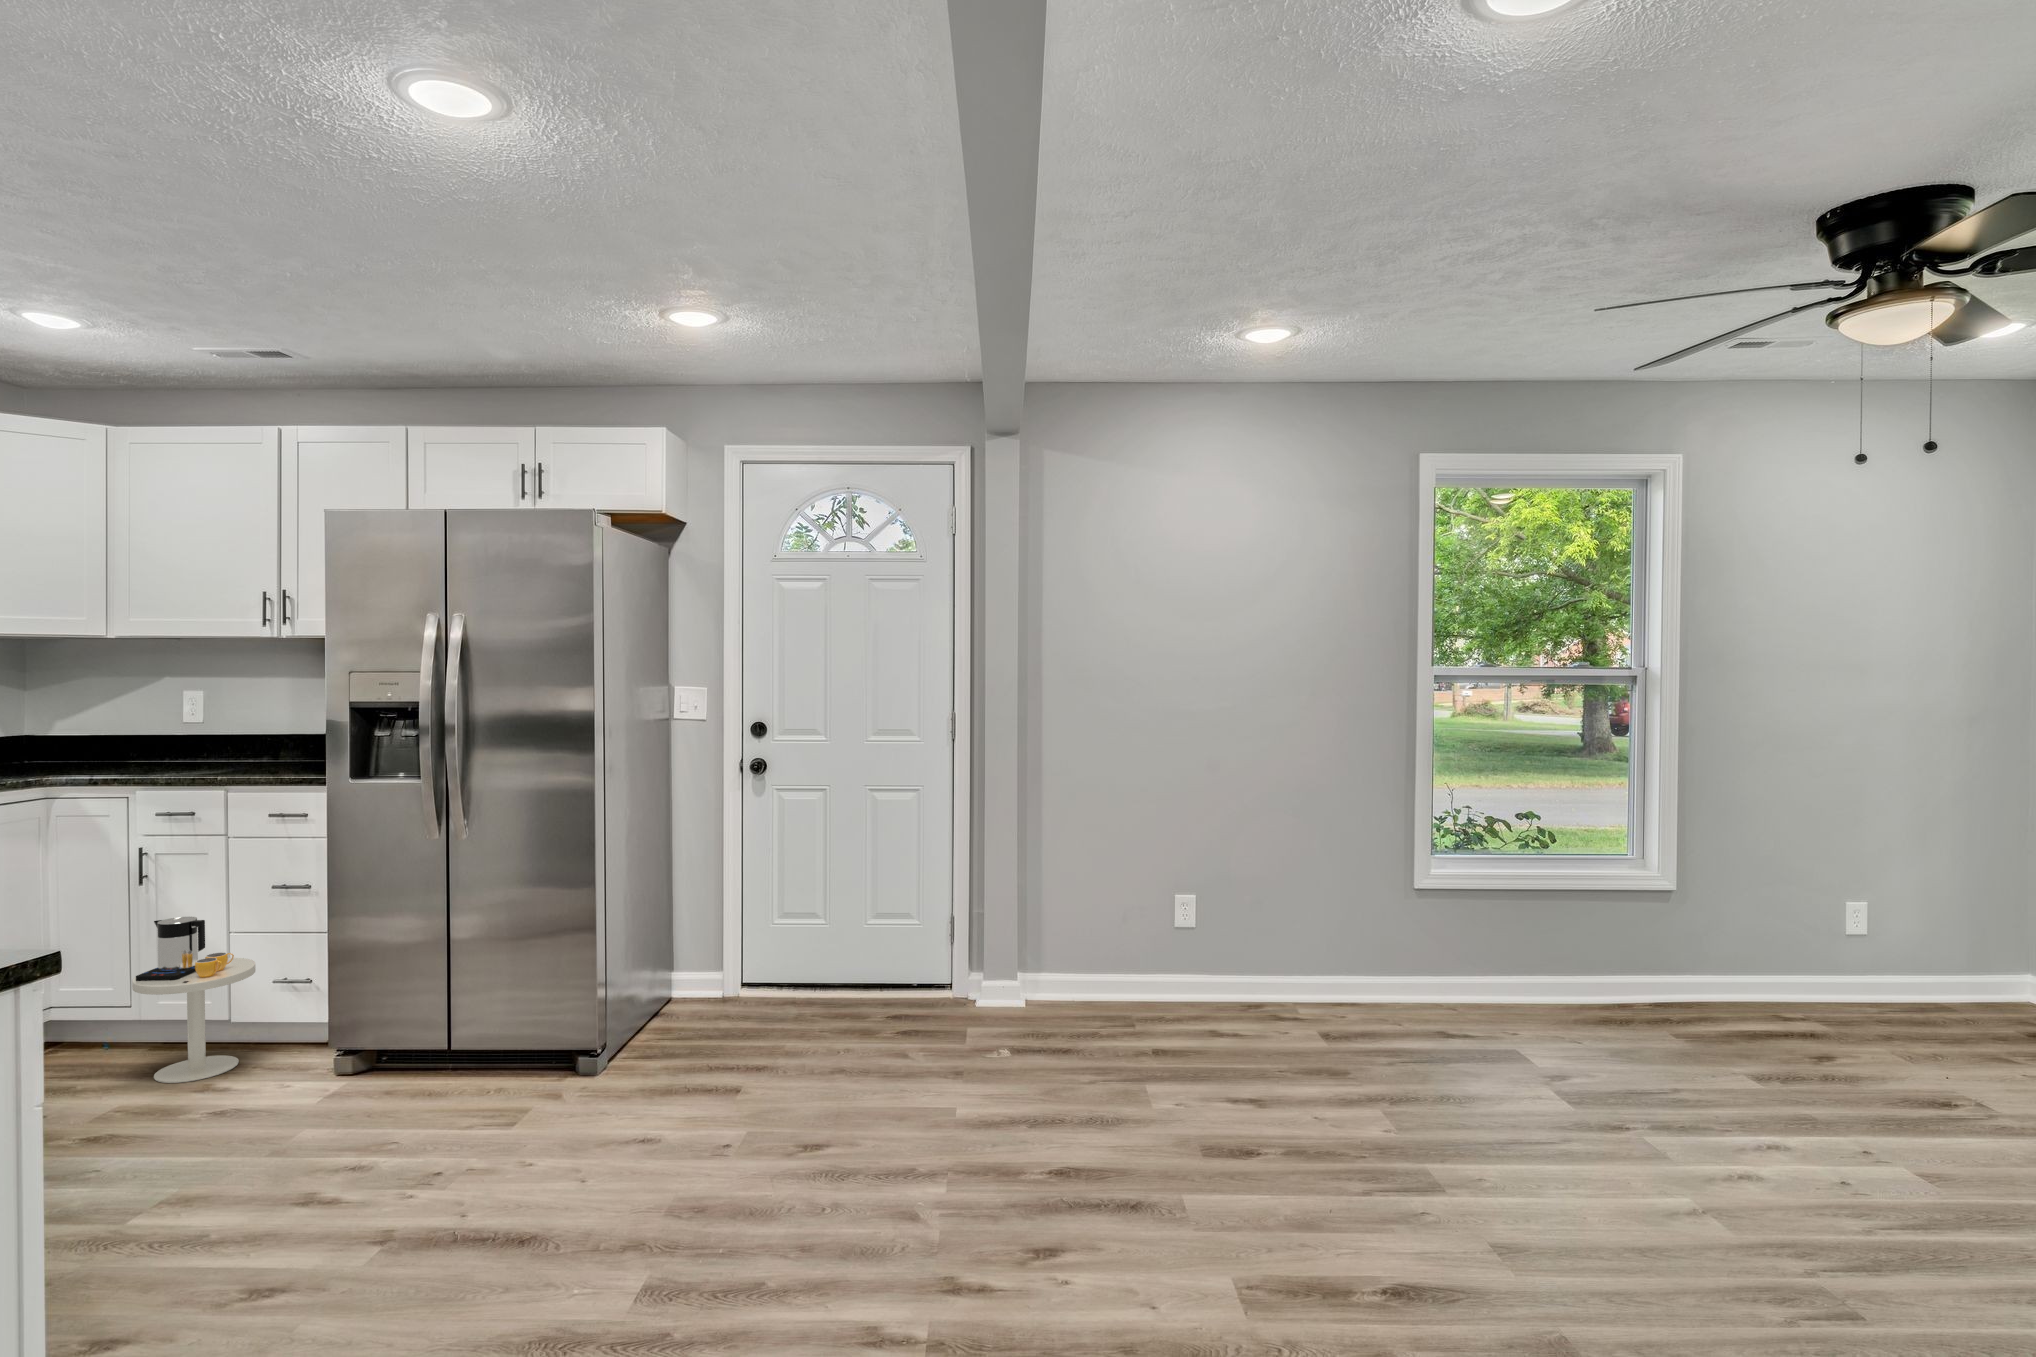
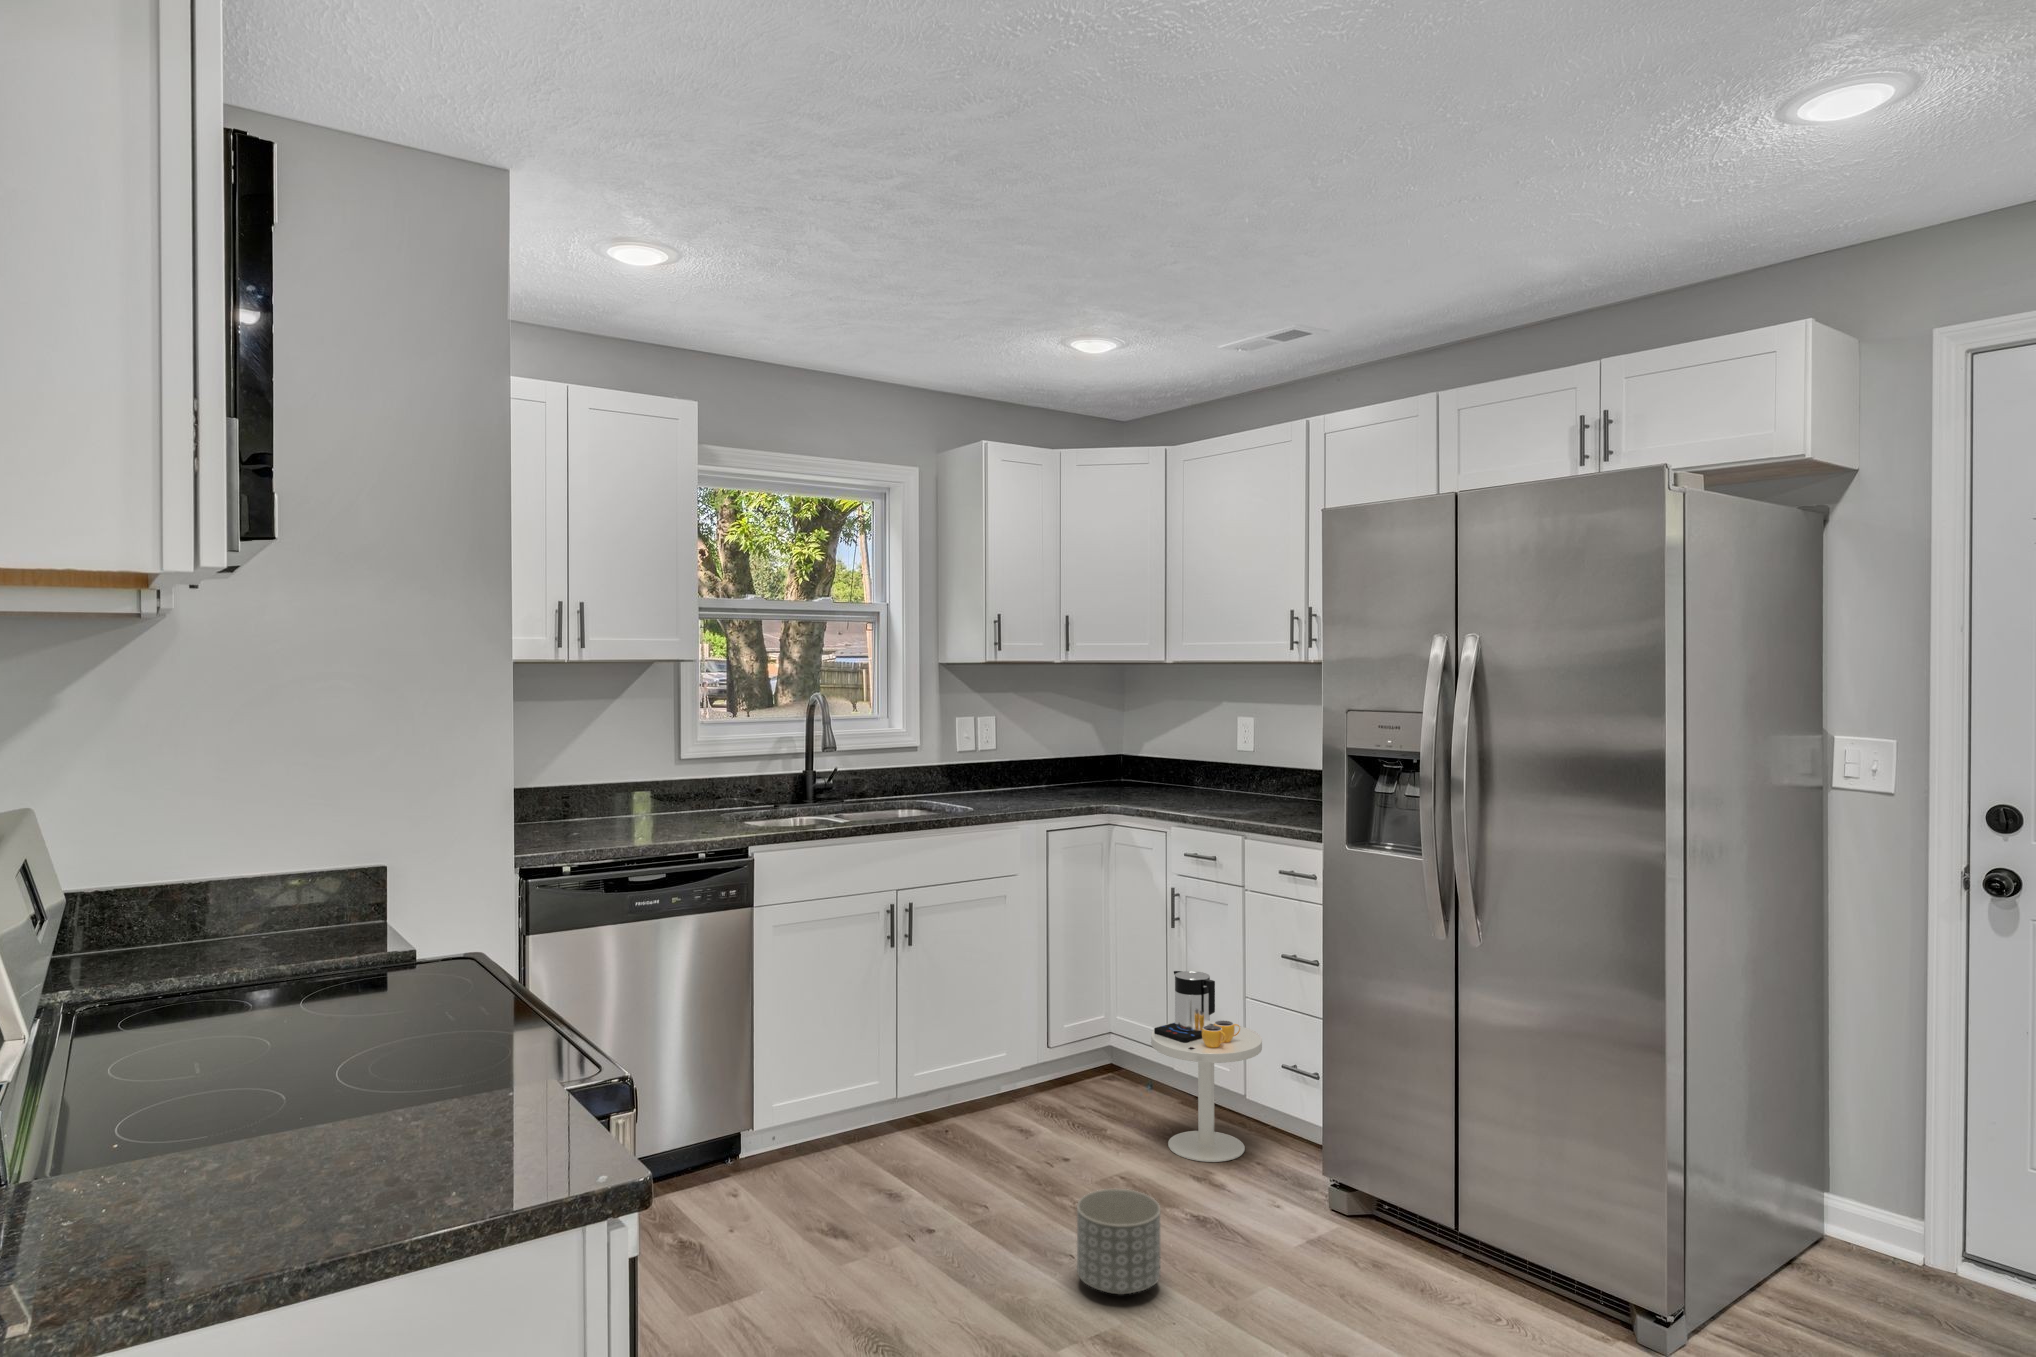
planter: none [109,1095,202,1185] -> present [1077,1189,1160,1295]

